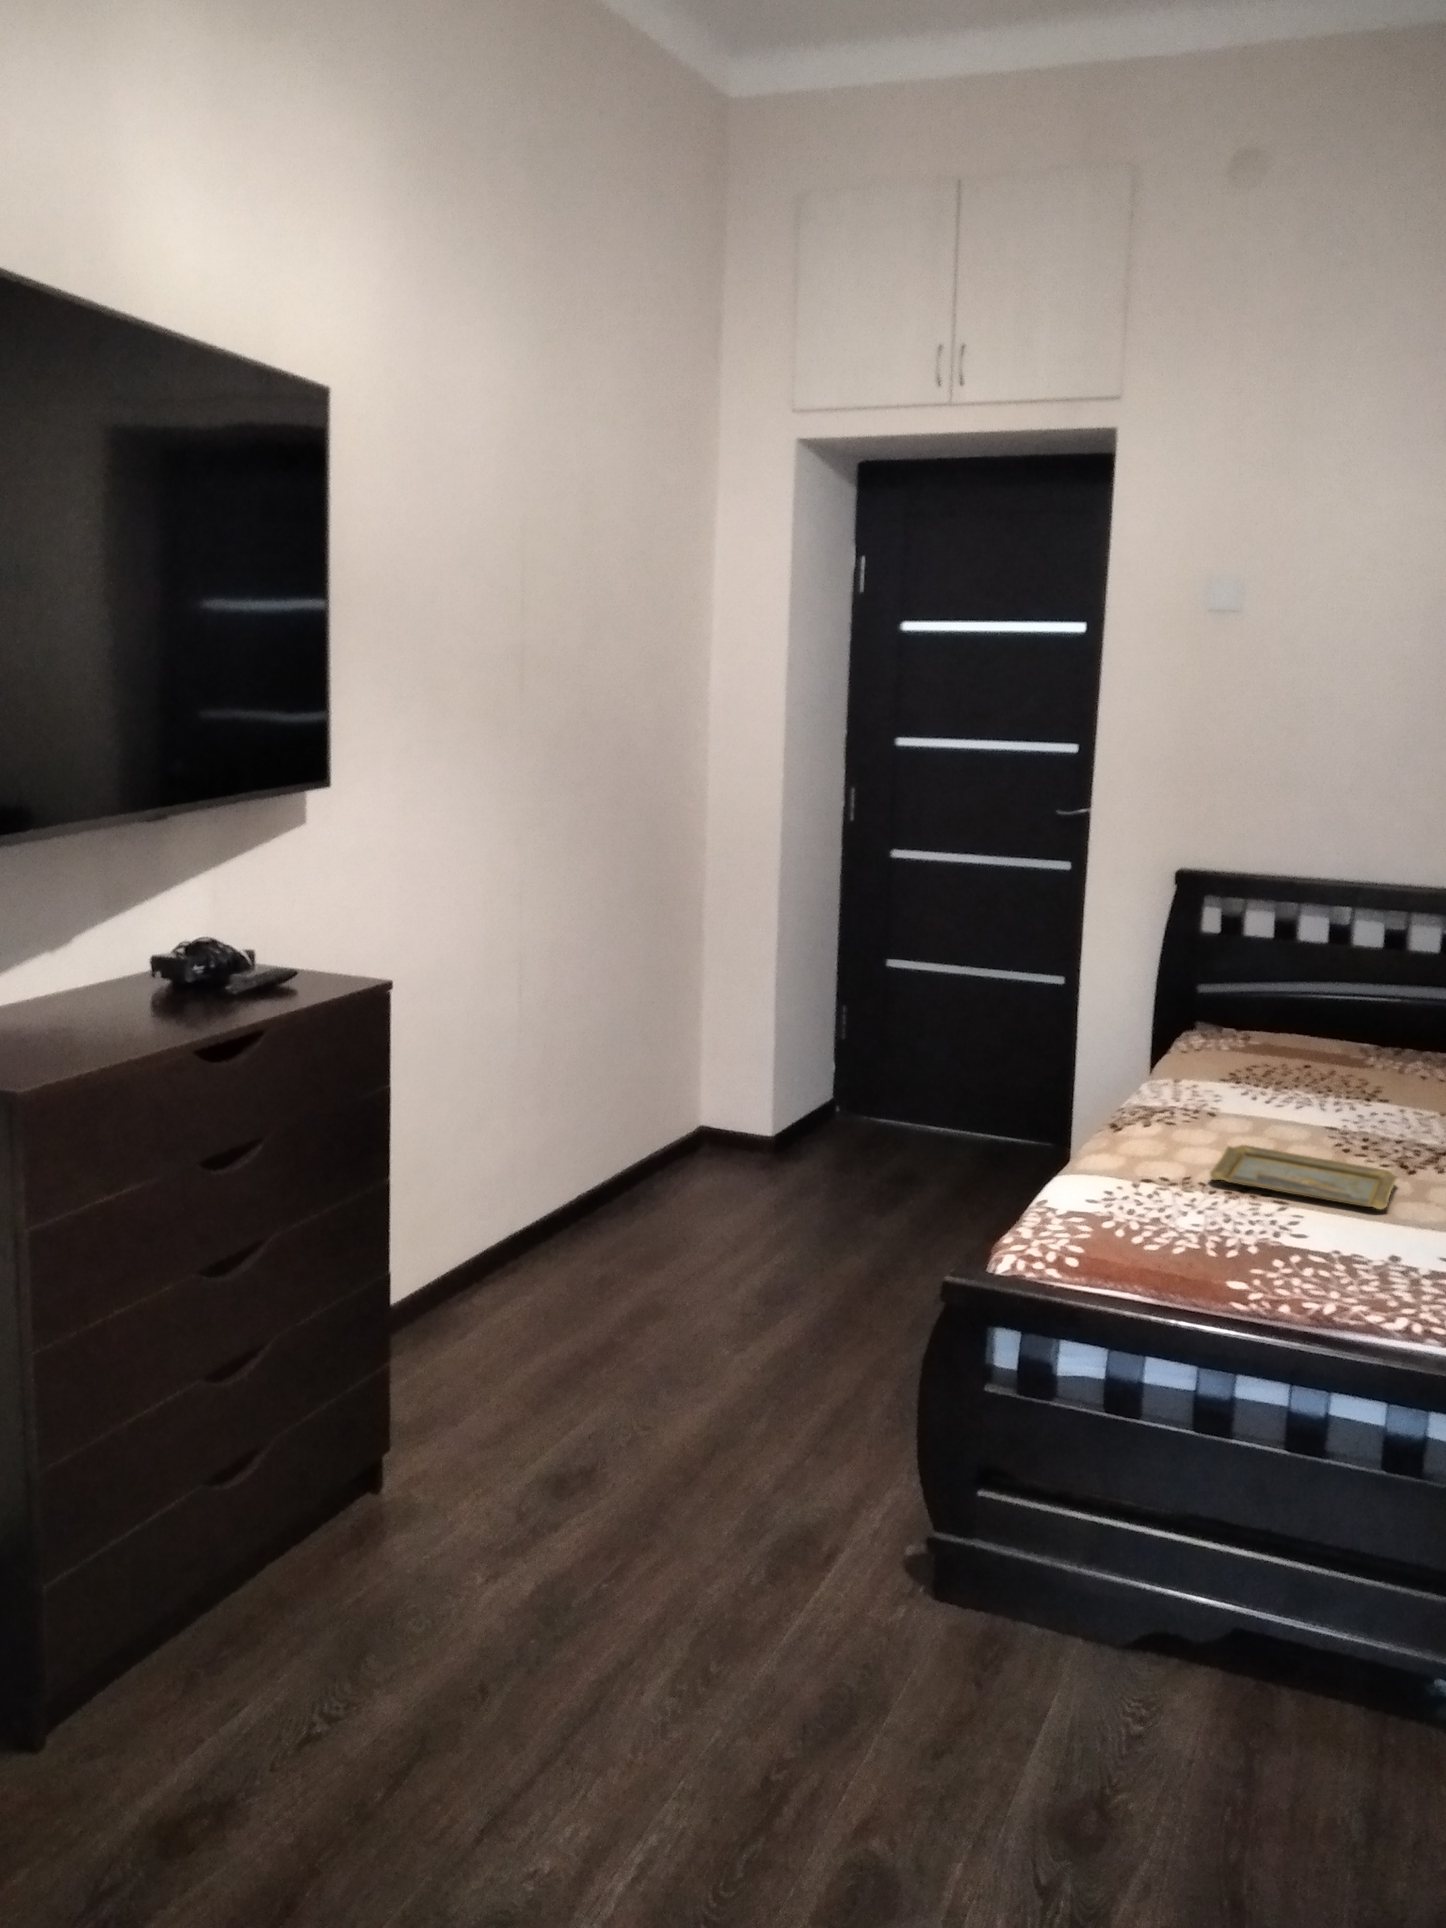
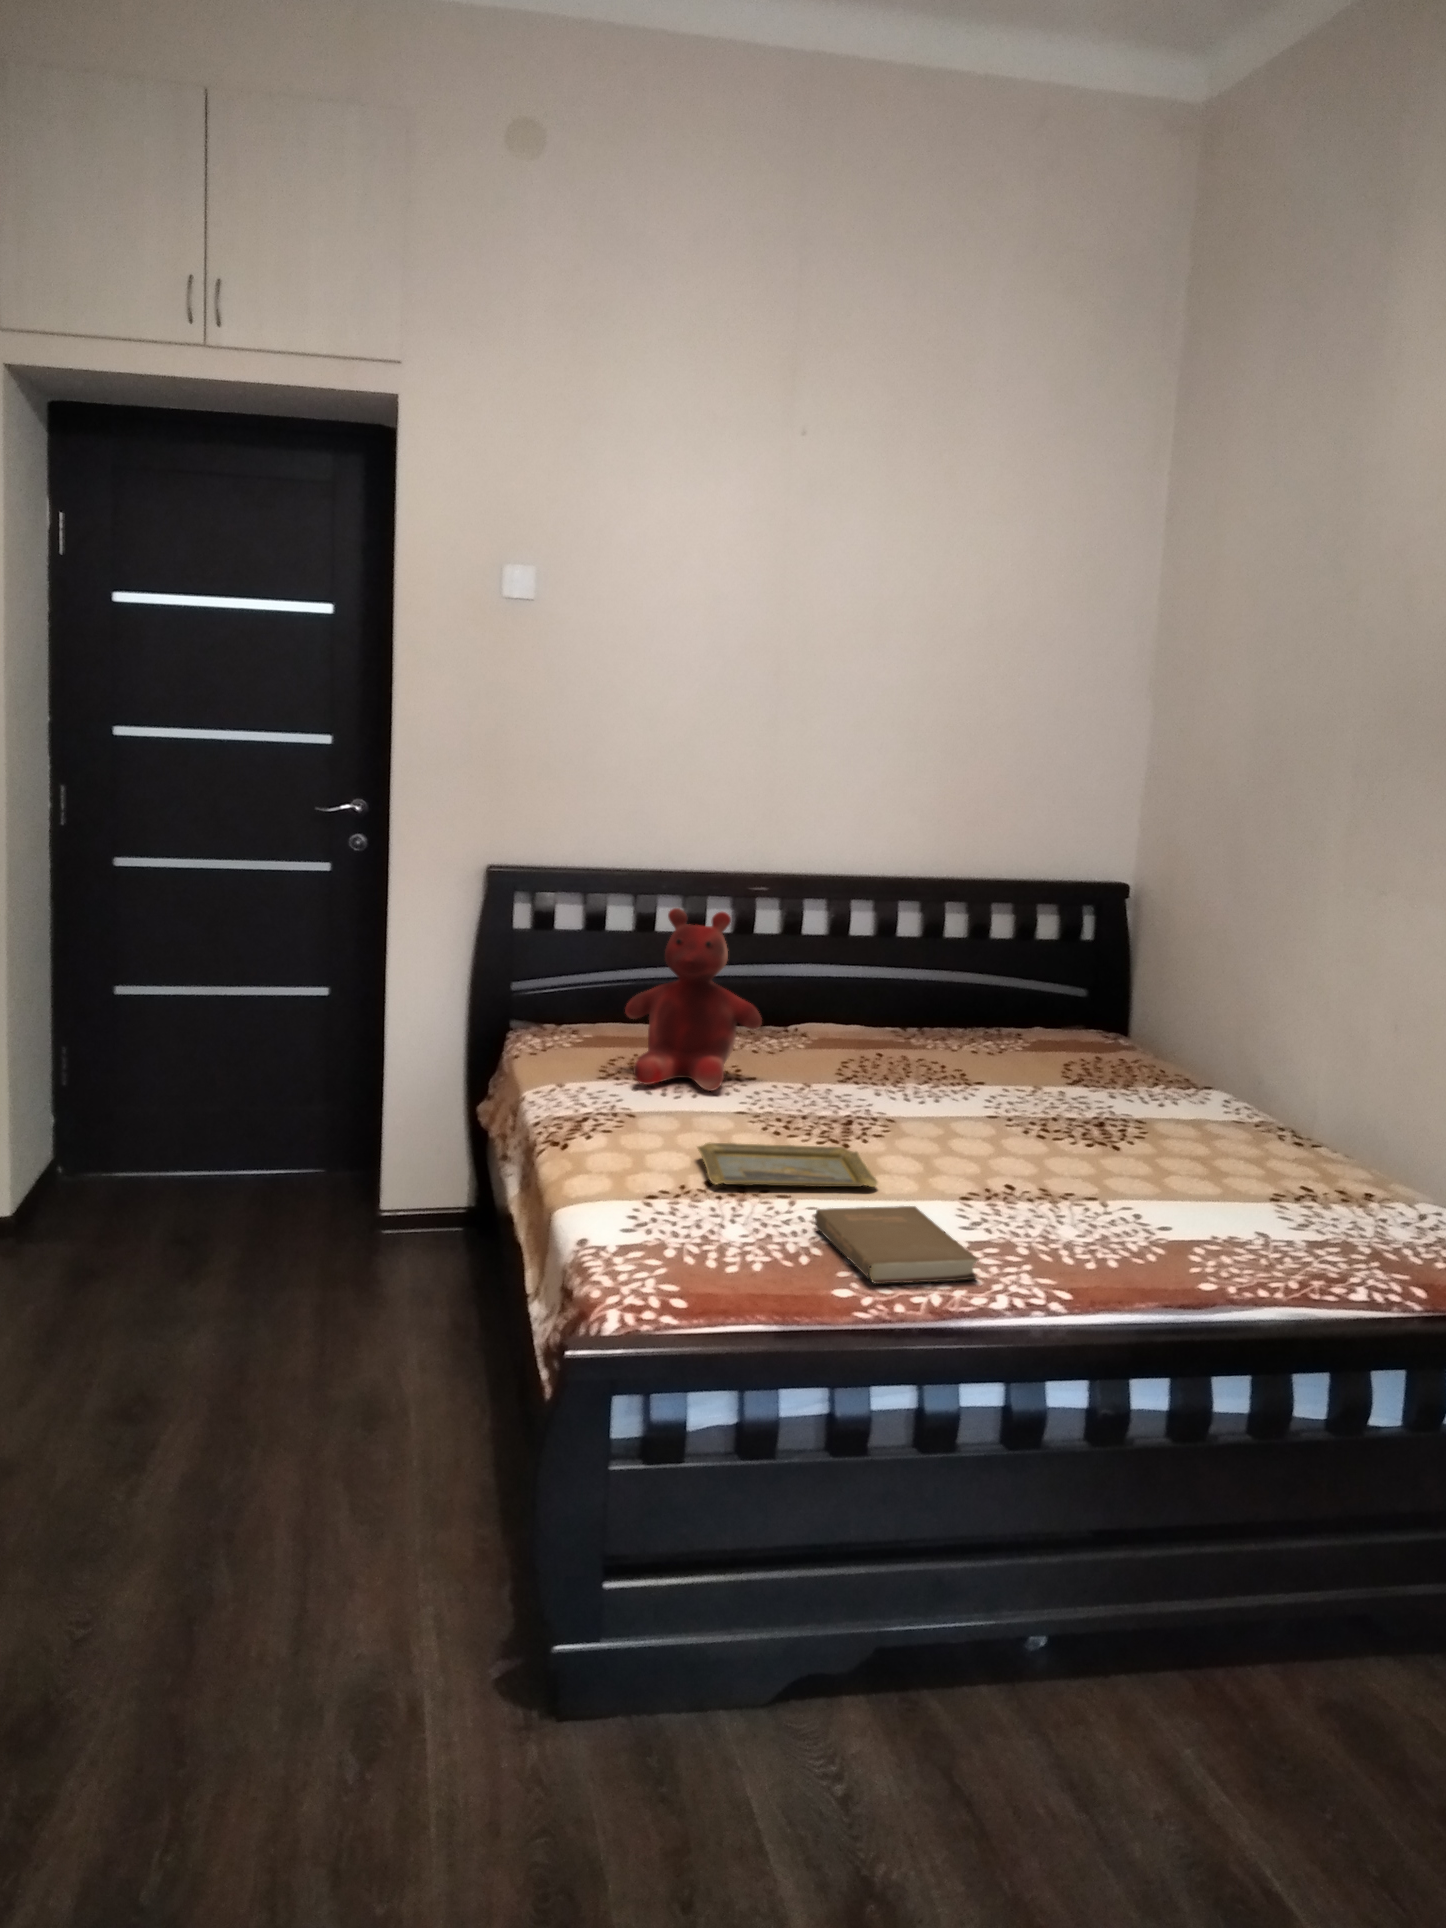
teddy bear: none [1245,920,1395,1104] -> present [625,908,762,1091]
book: none [1261,1213,1388,1302] -> present [815,1206,979,1284]

